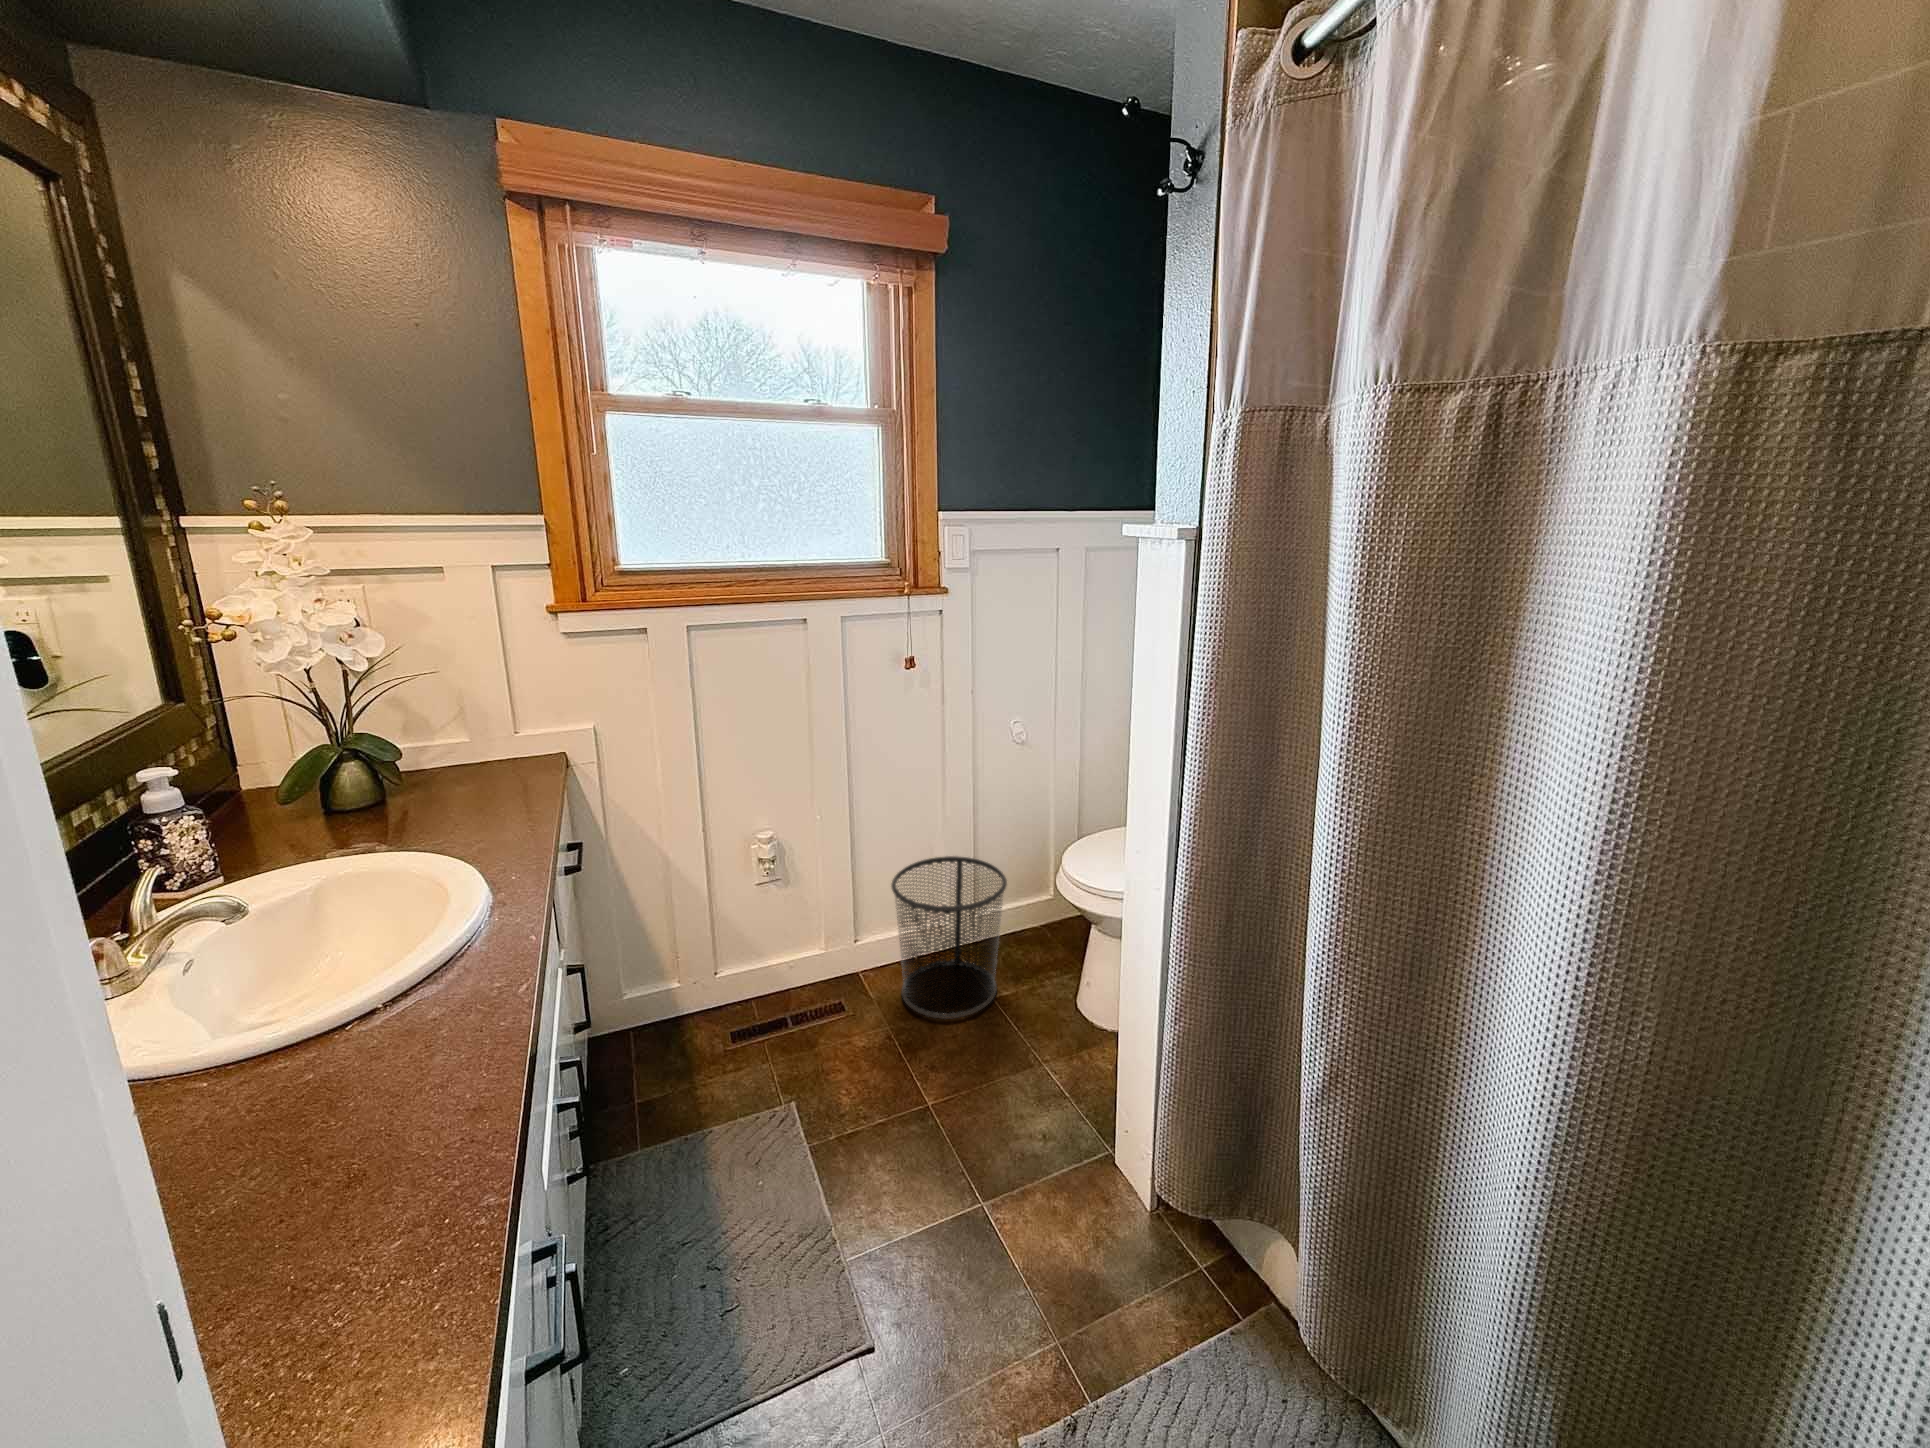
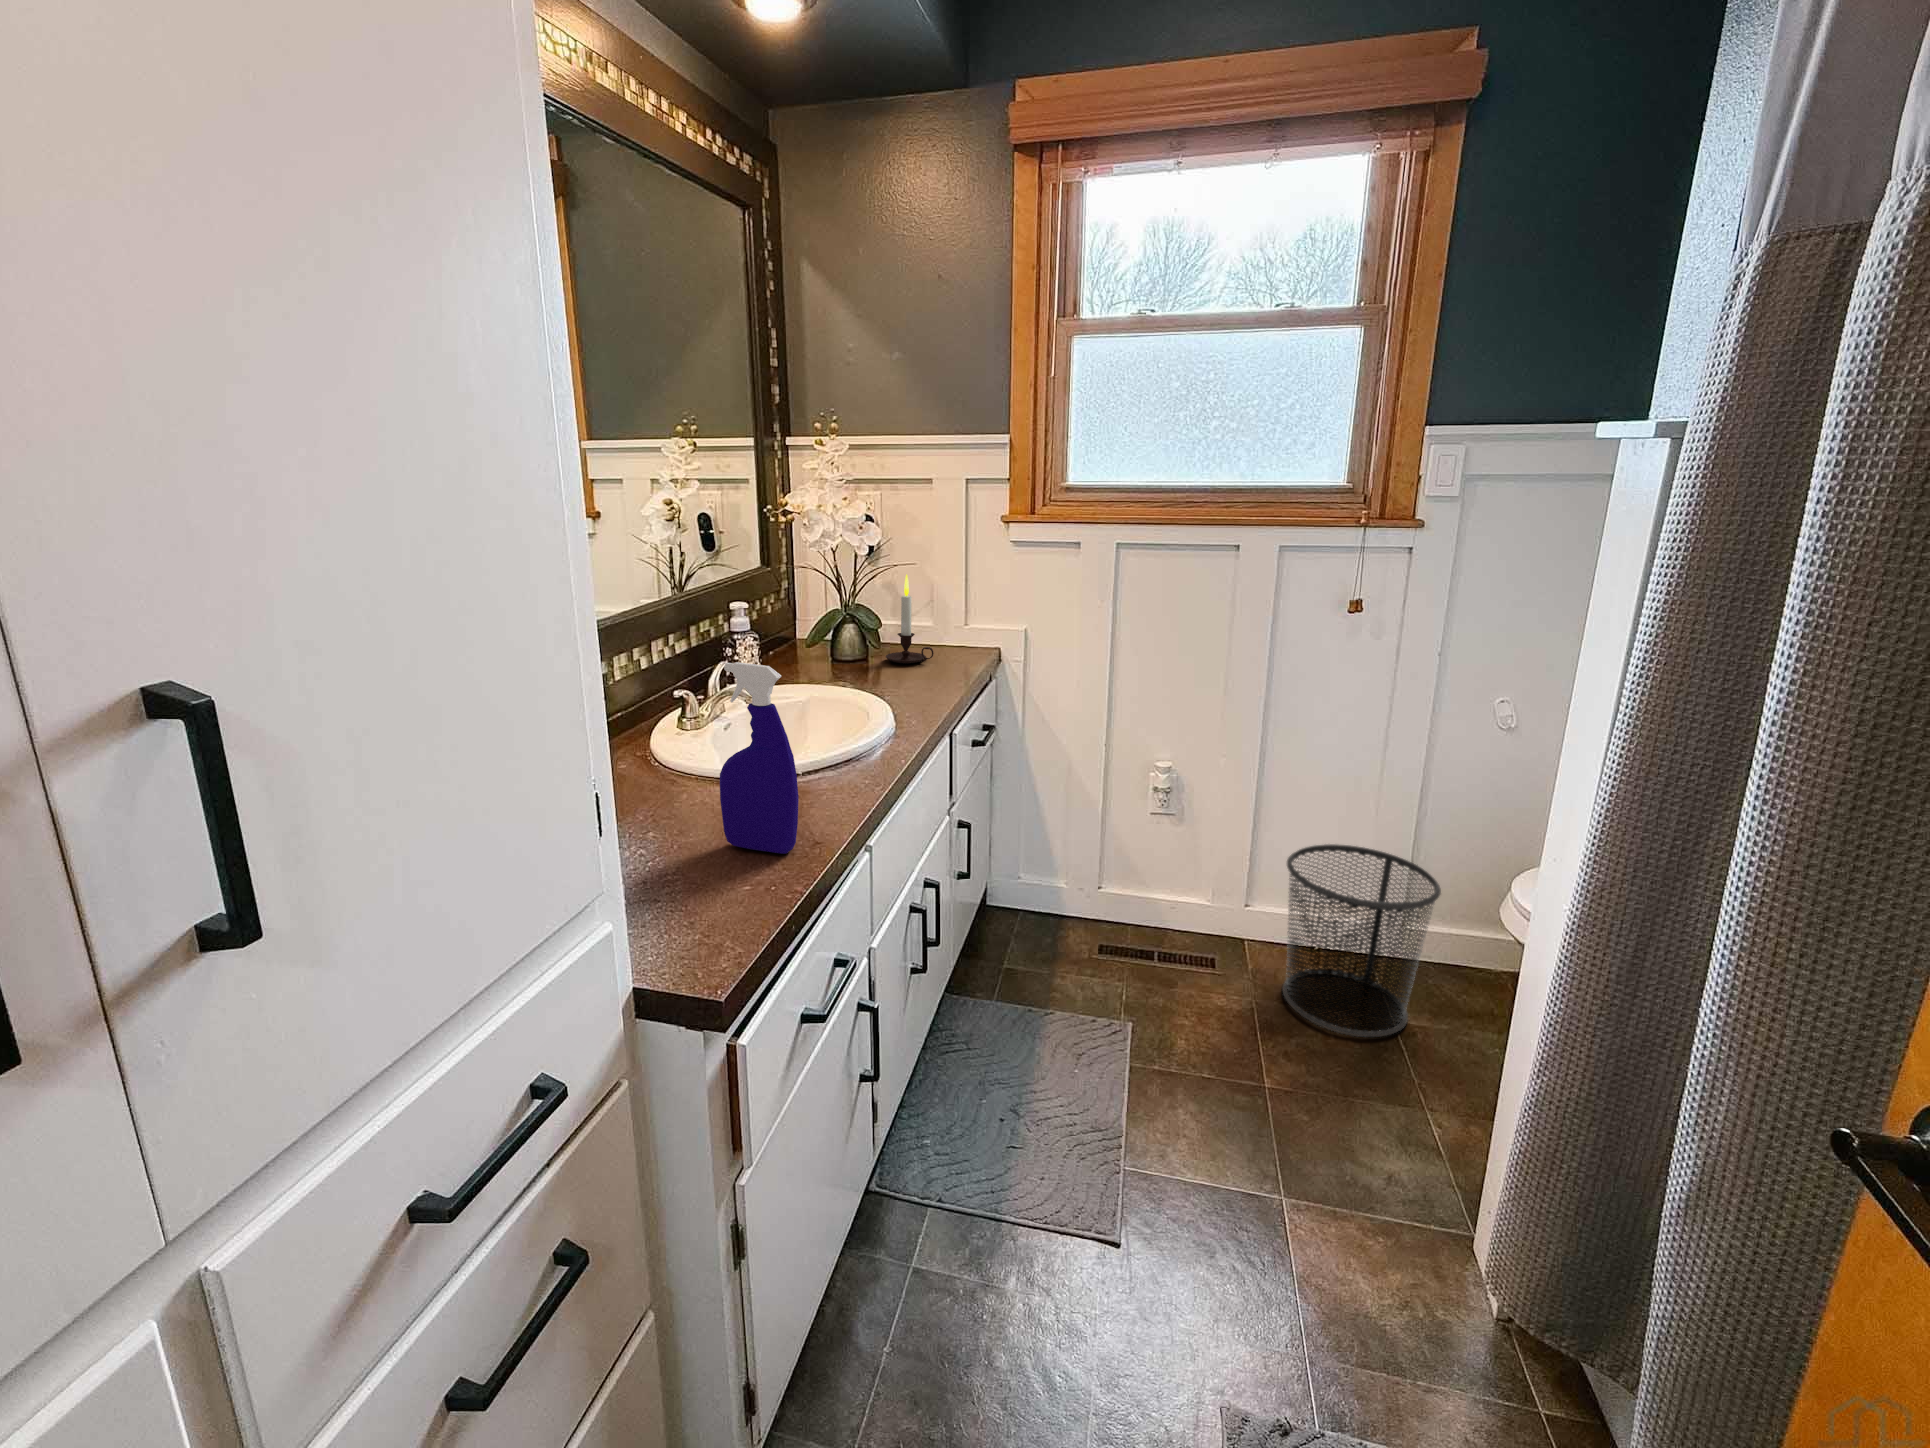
candle: none [419,689,493,799] -> present [886,575,934,663]
spray bottle: none [233,917,427,1219] -> present [720,662,799,854]

